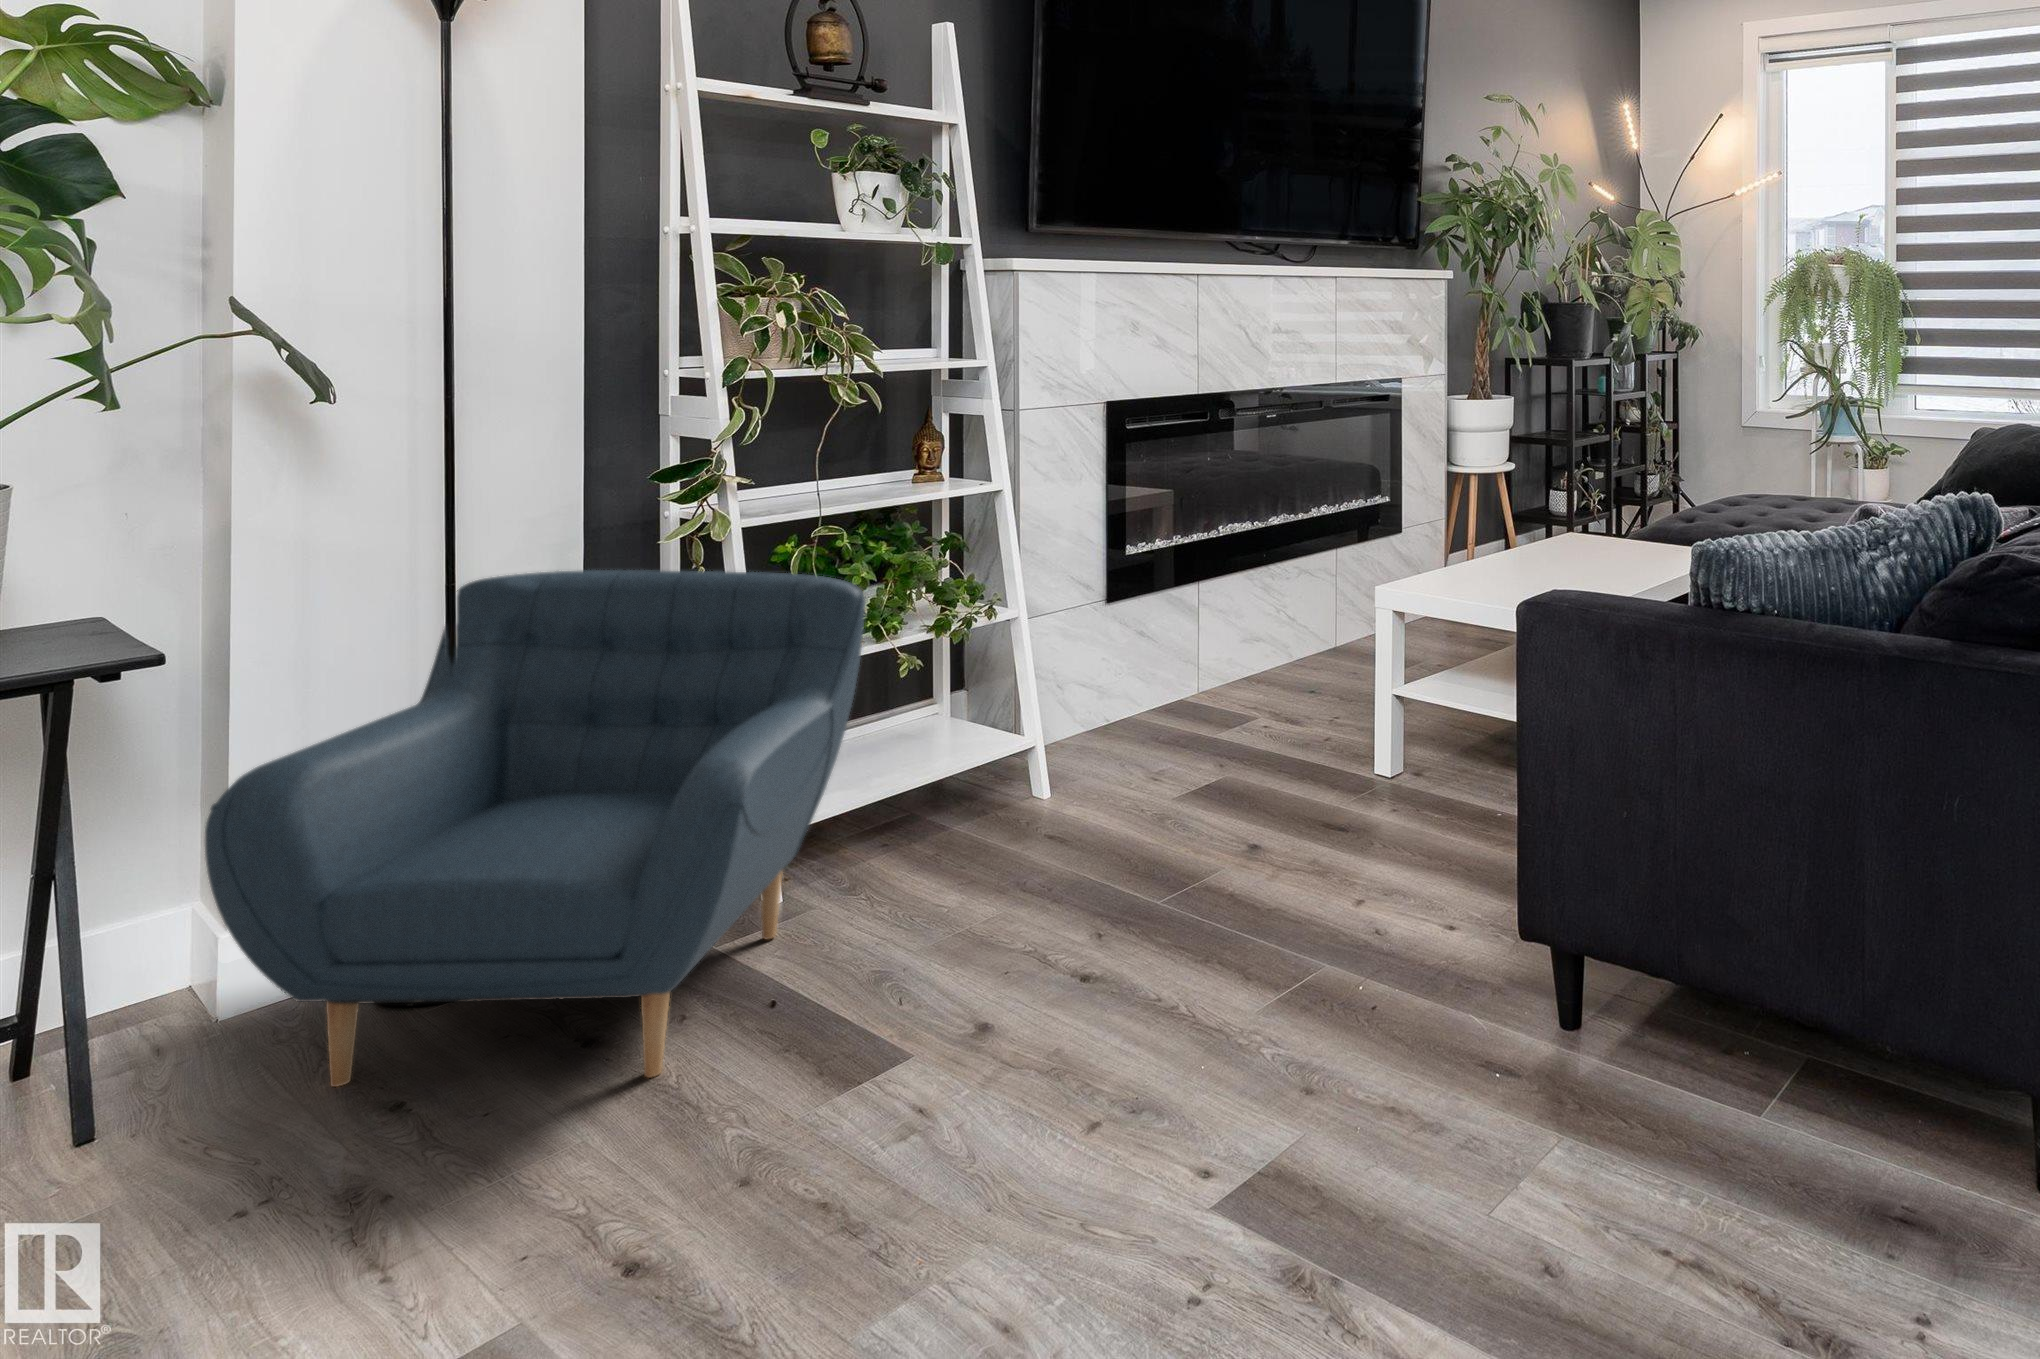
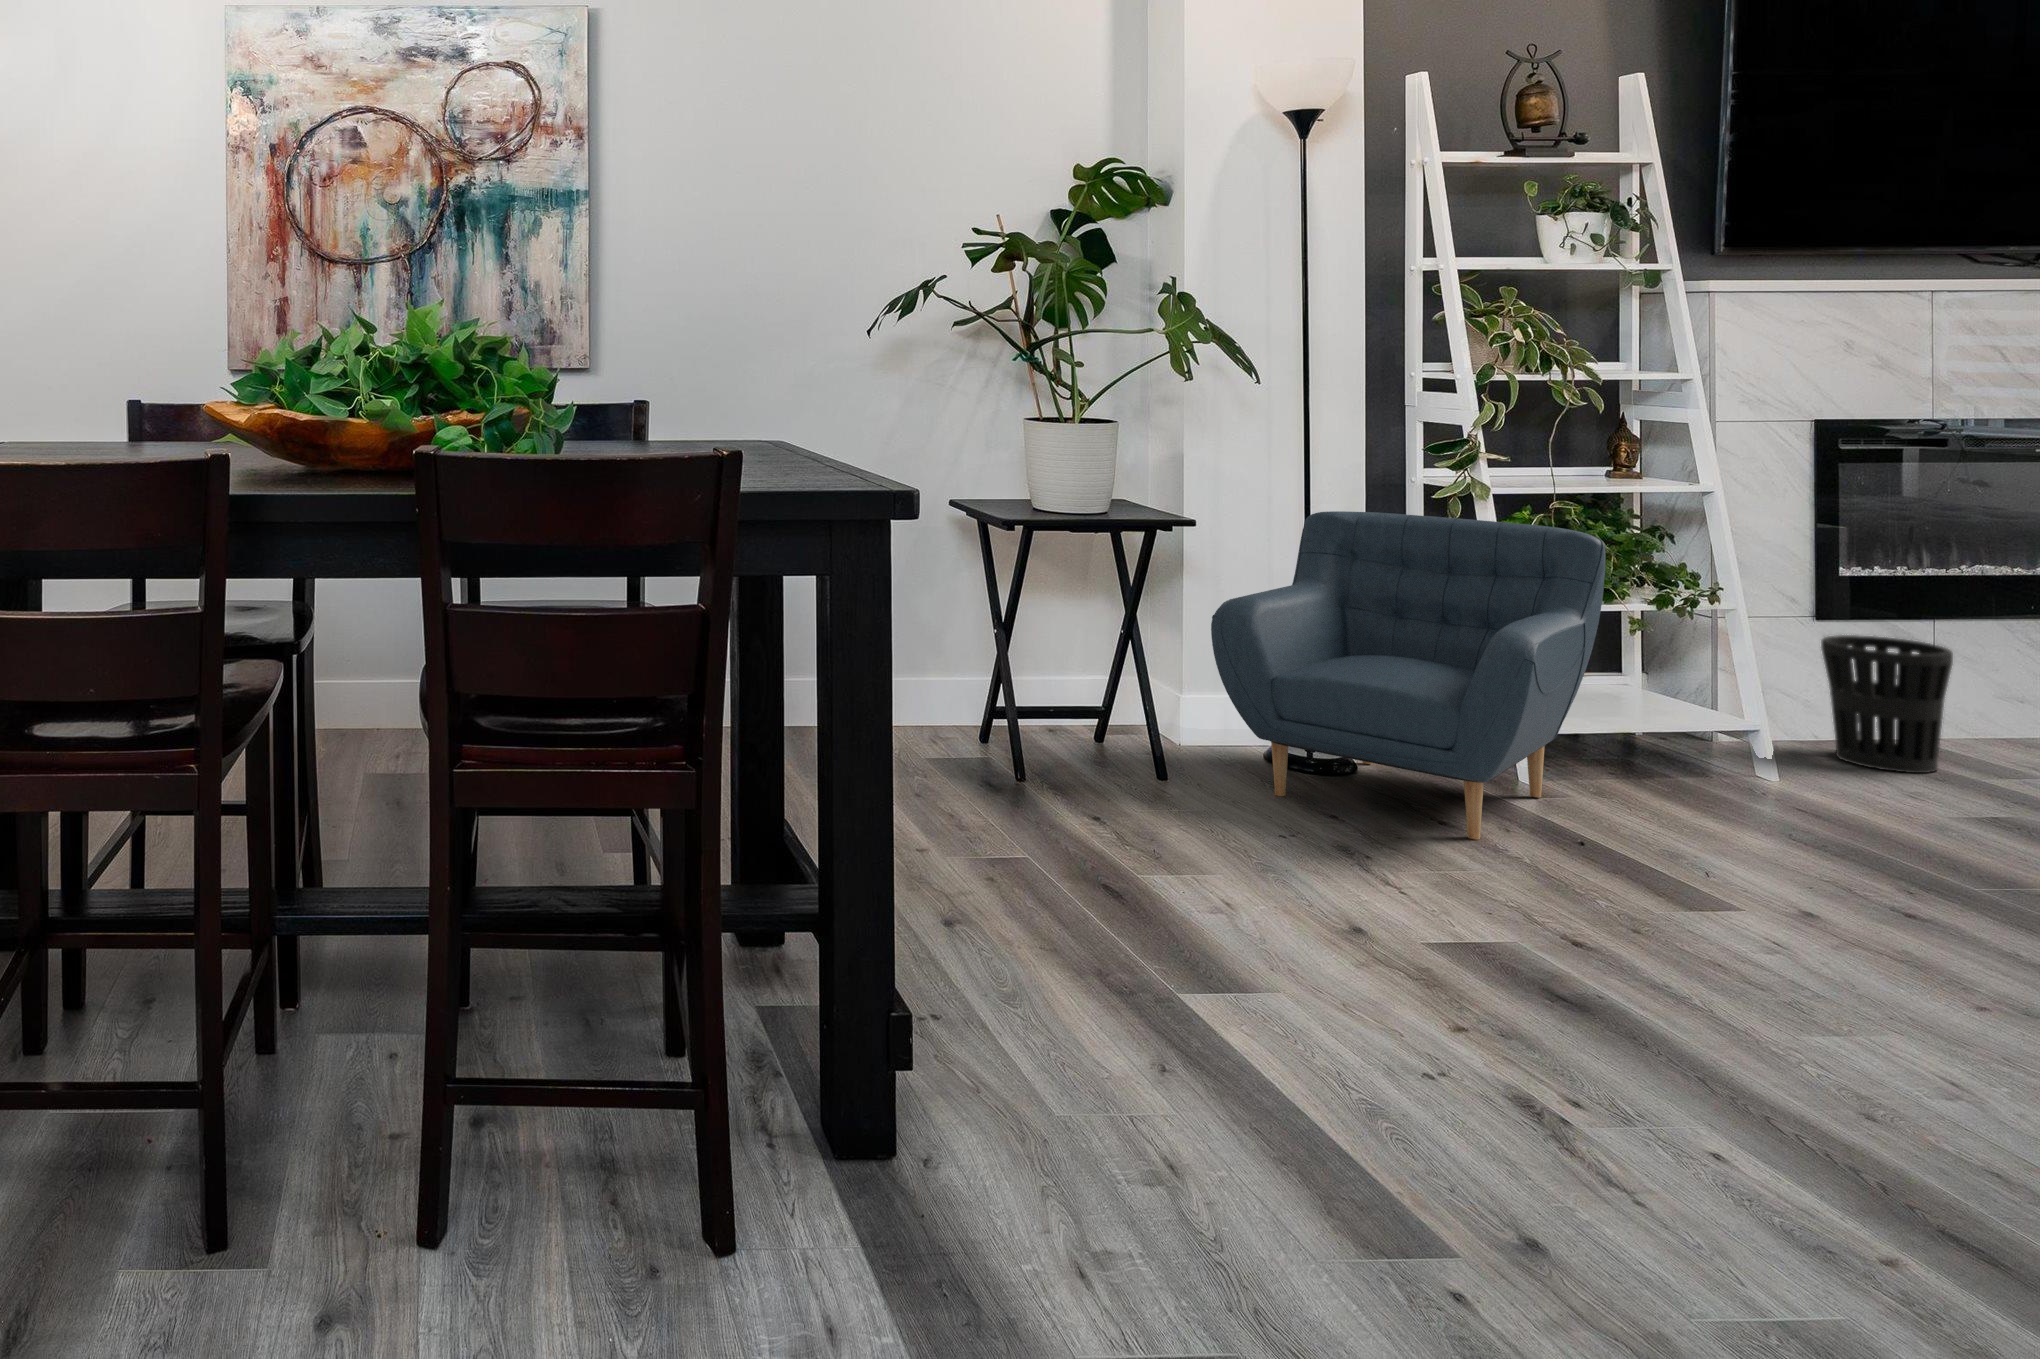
wastebasket: none [1086,629,1188,769] -> present [1821,635,1953,773]

